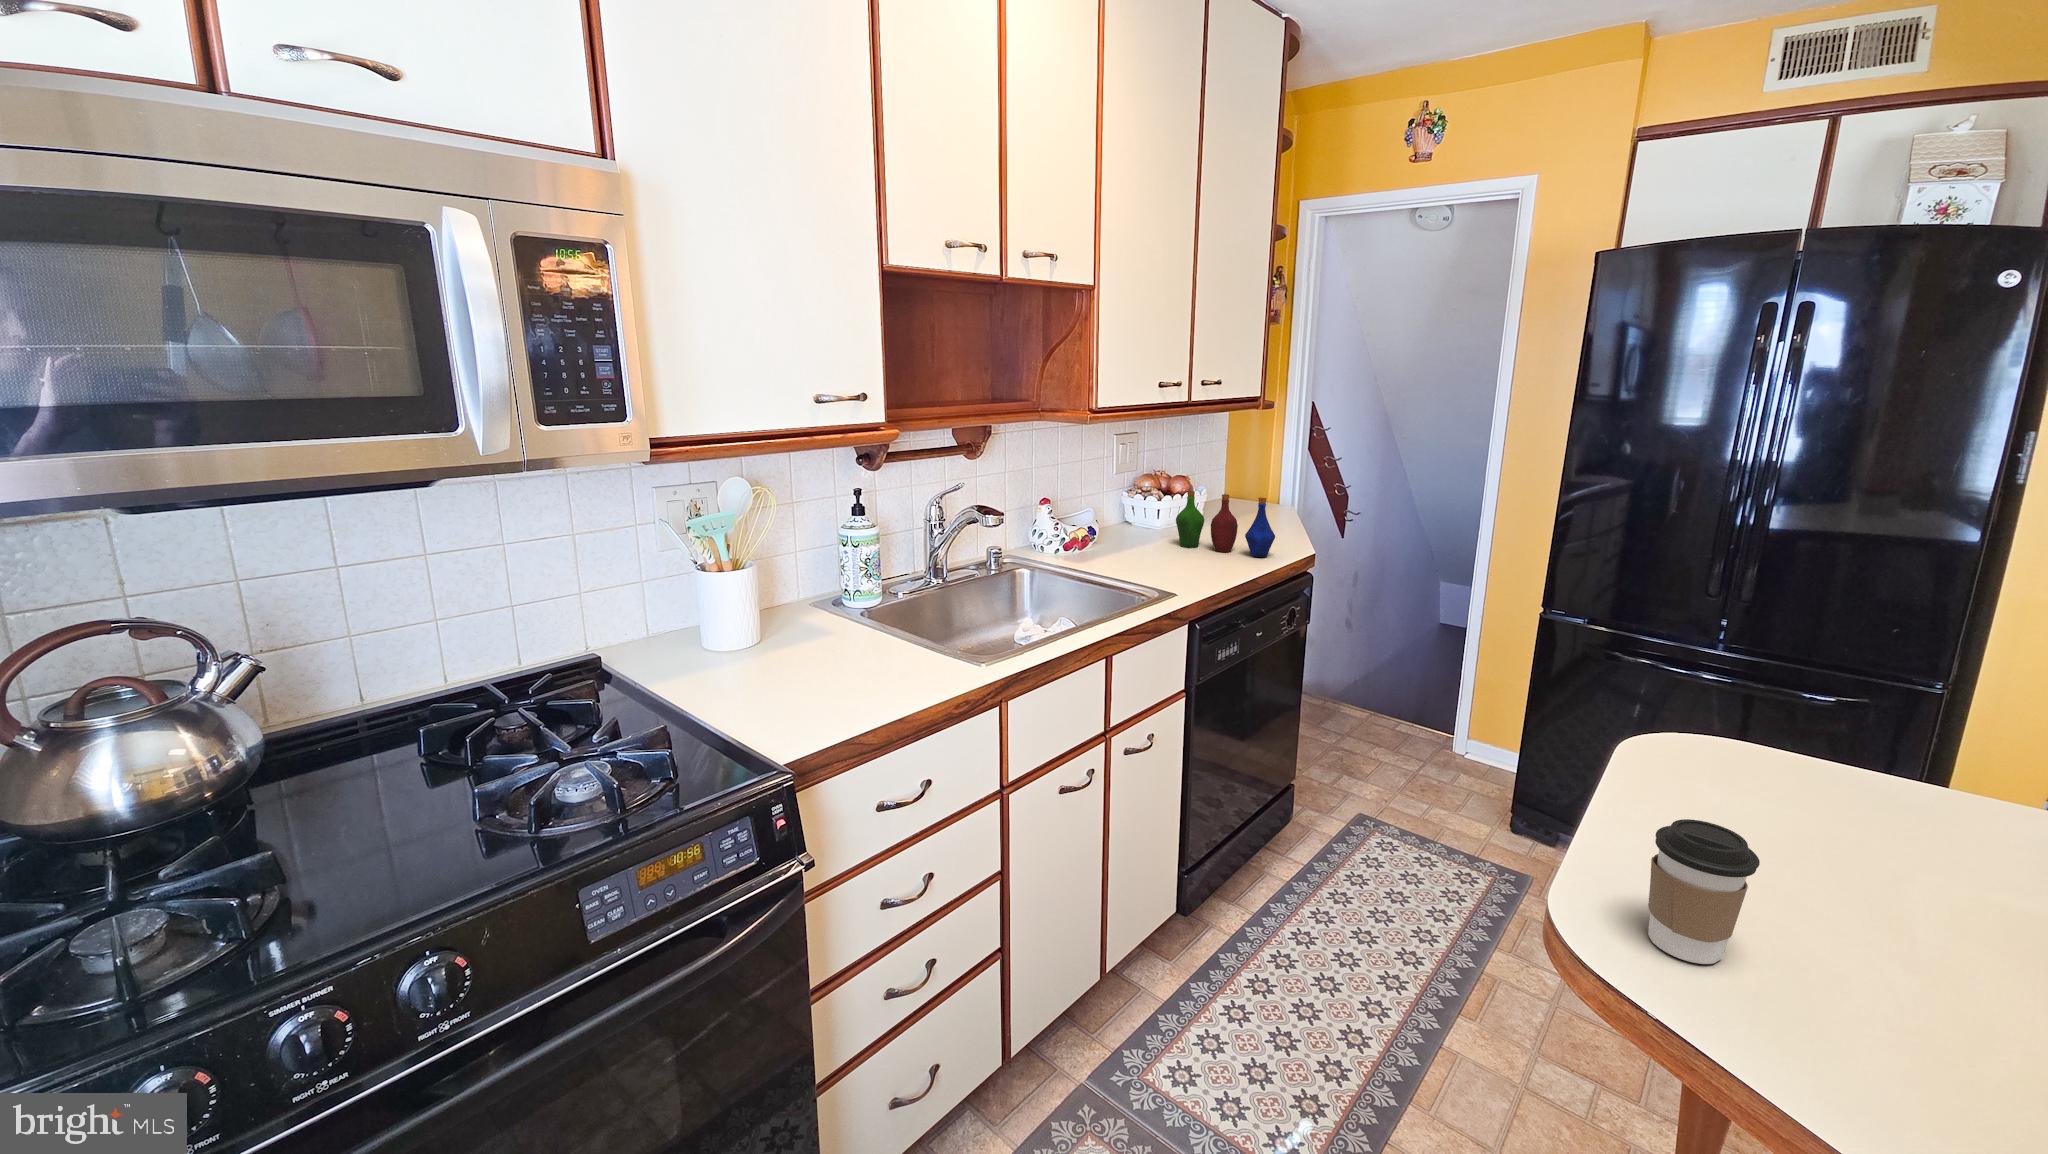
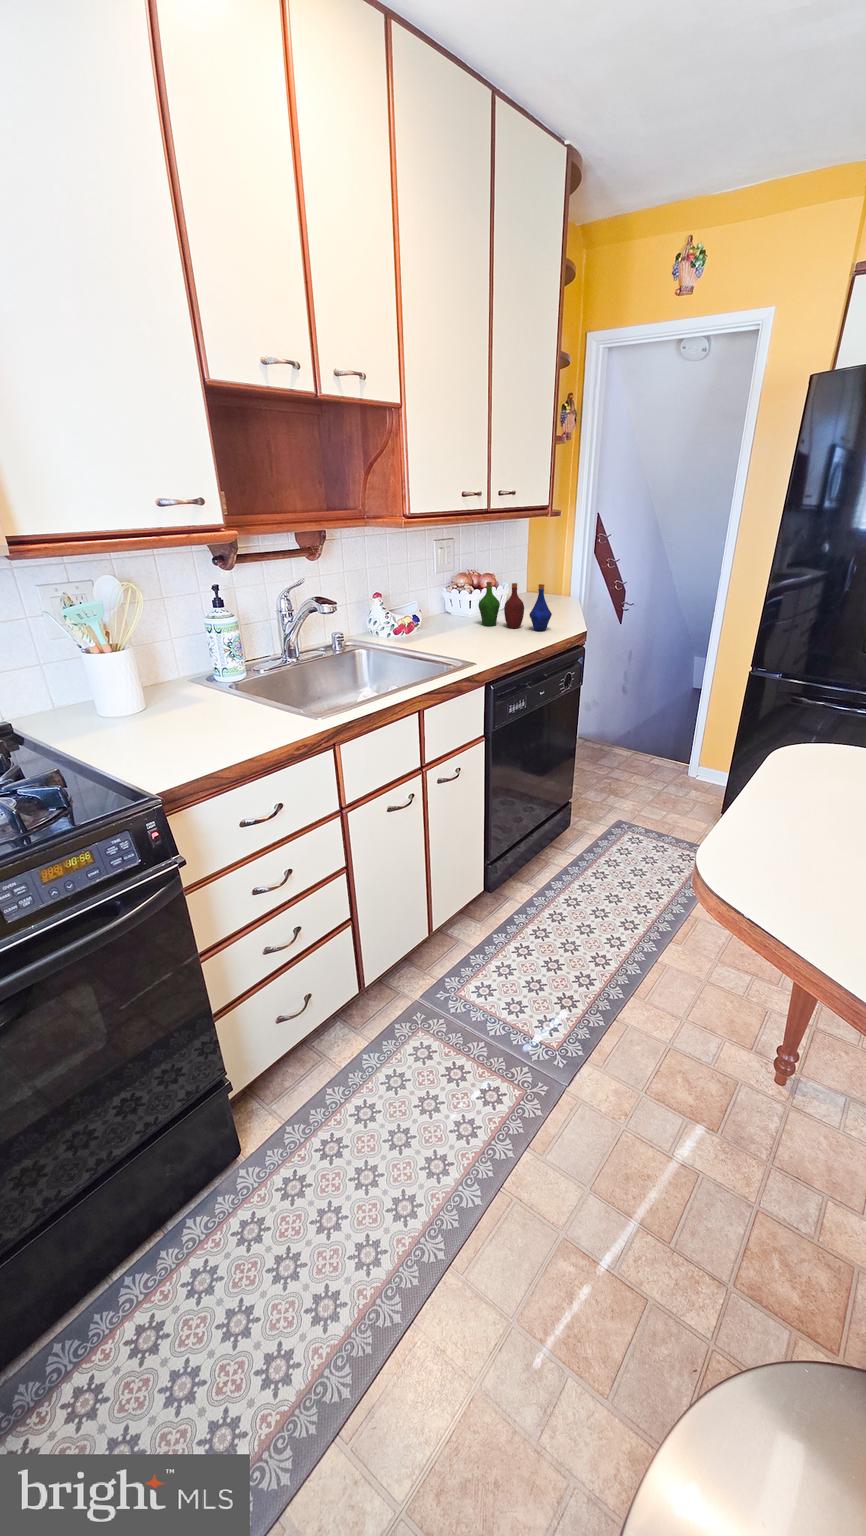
coffee cup: present [1648,819,1760,964] -> none [759,786,832,884]

